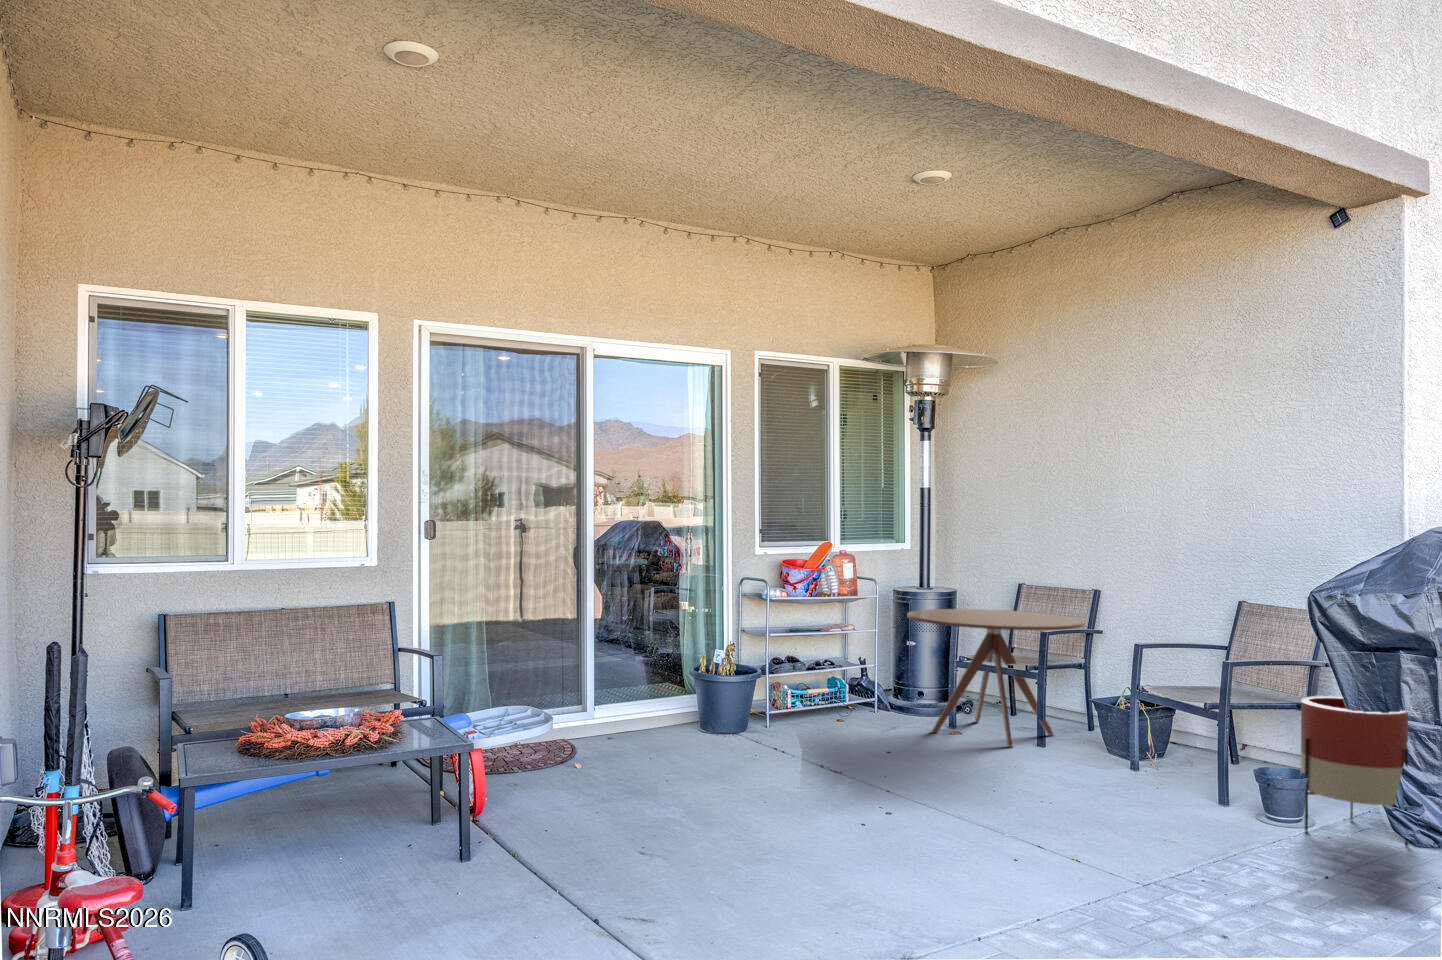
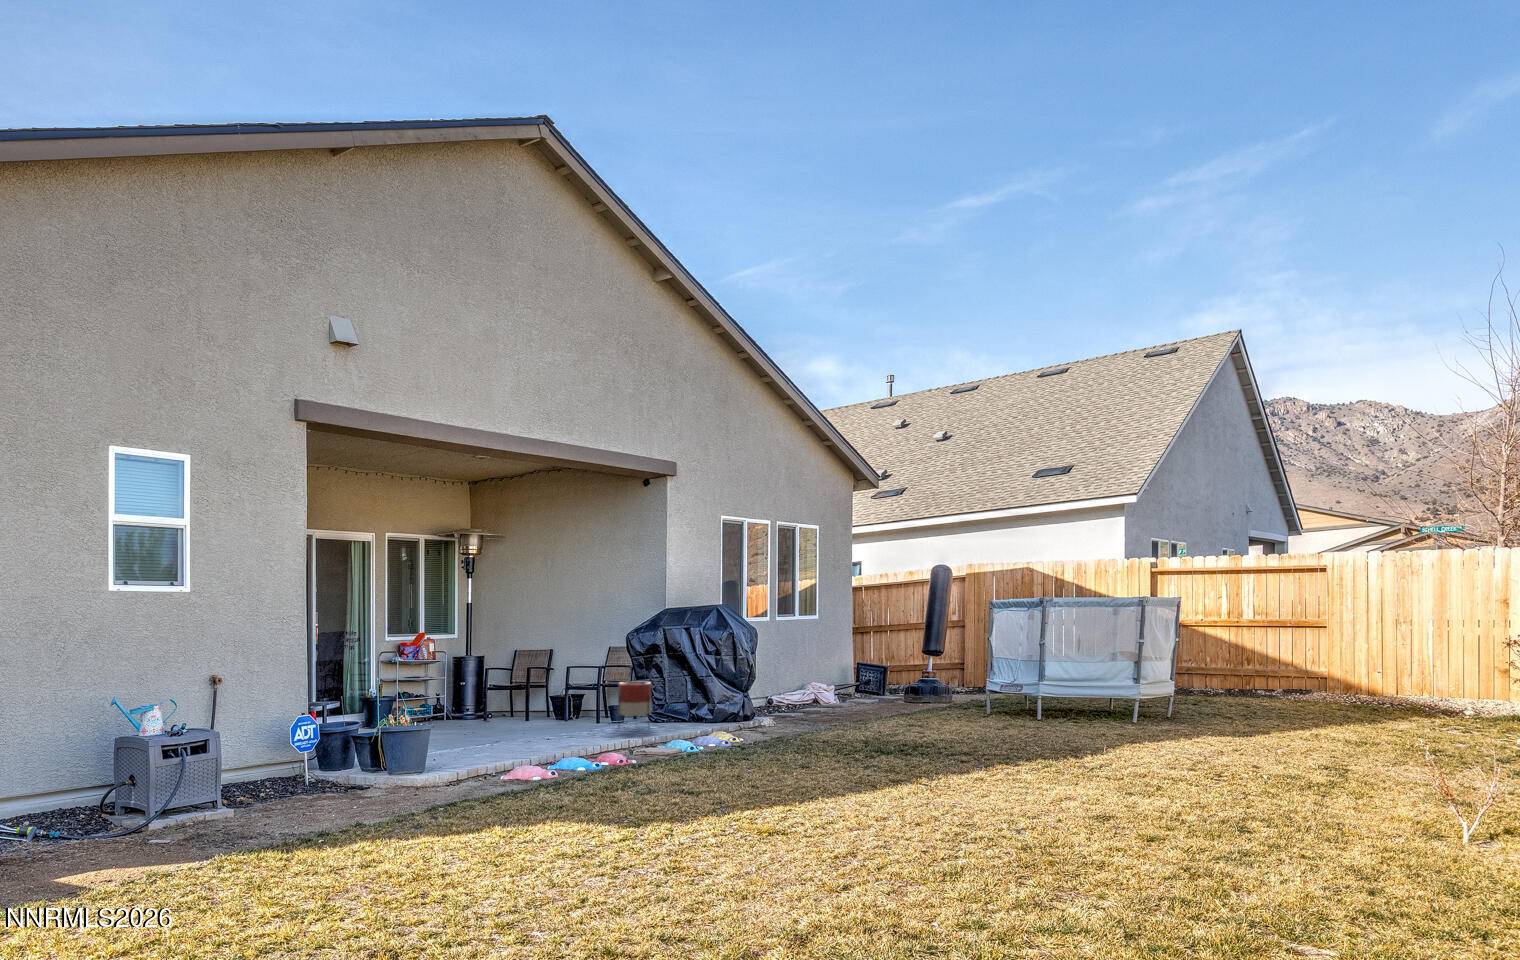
round table: present [907,609,1085,748] -> none [465,662,546,722]

